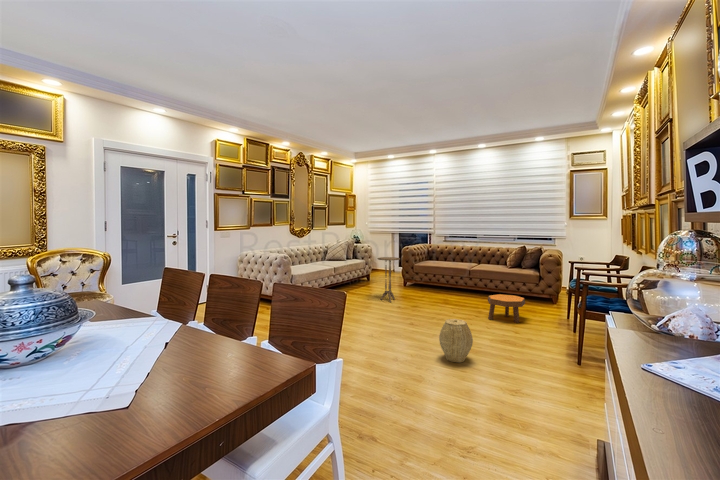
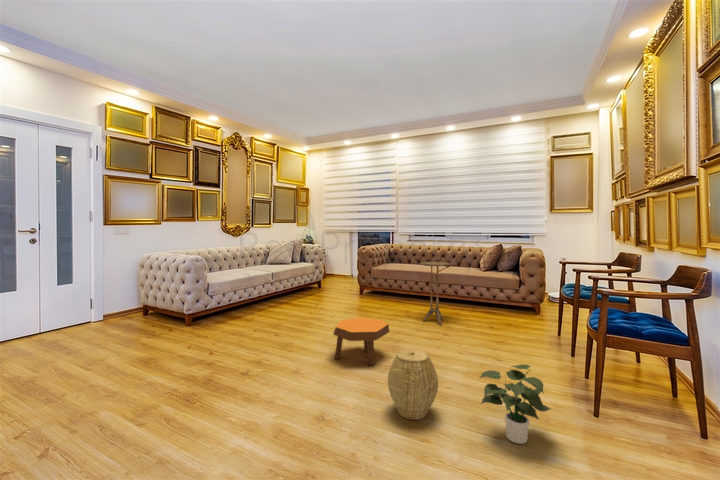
side table: present [378,257,400,302] -> present [420,262,452,325]
footstool: present [488,294,525,323] -> present [333,318,389,365]
potted plant: none [499,328,546,375] -> present [481,365,551,444]

